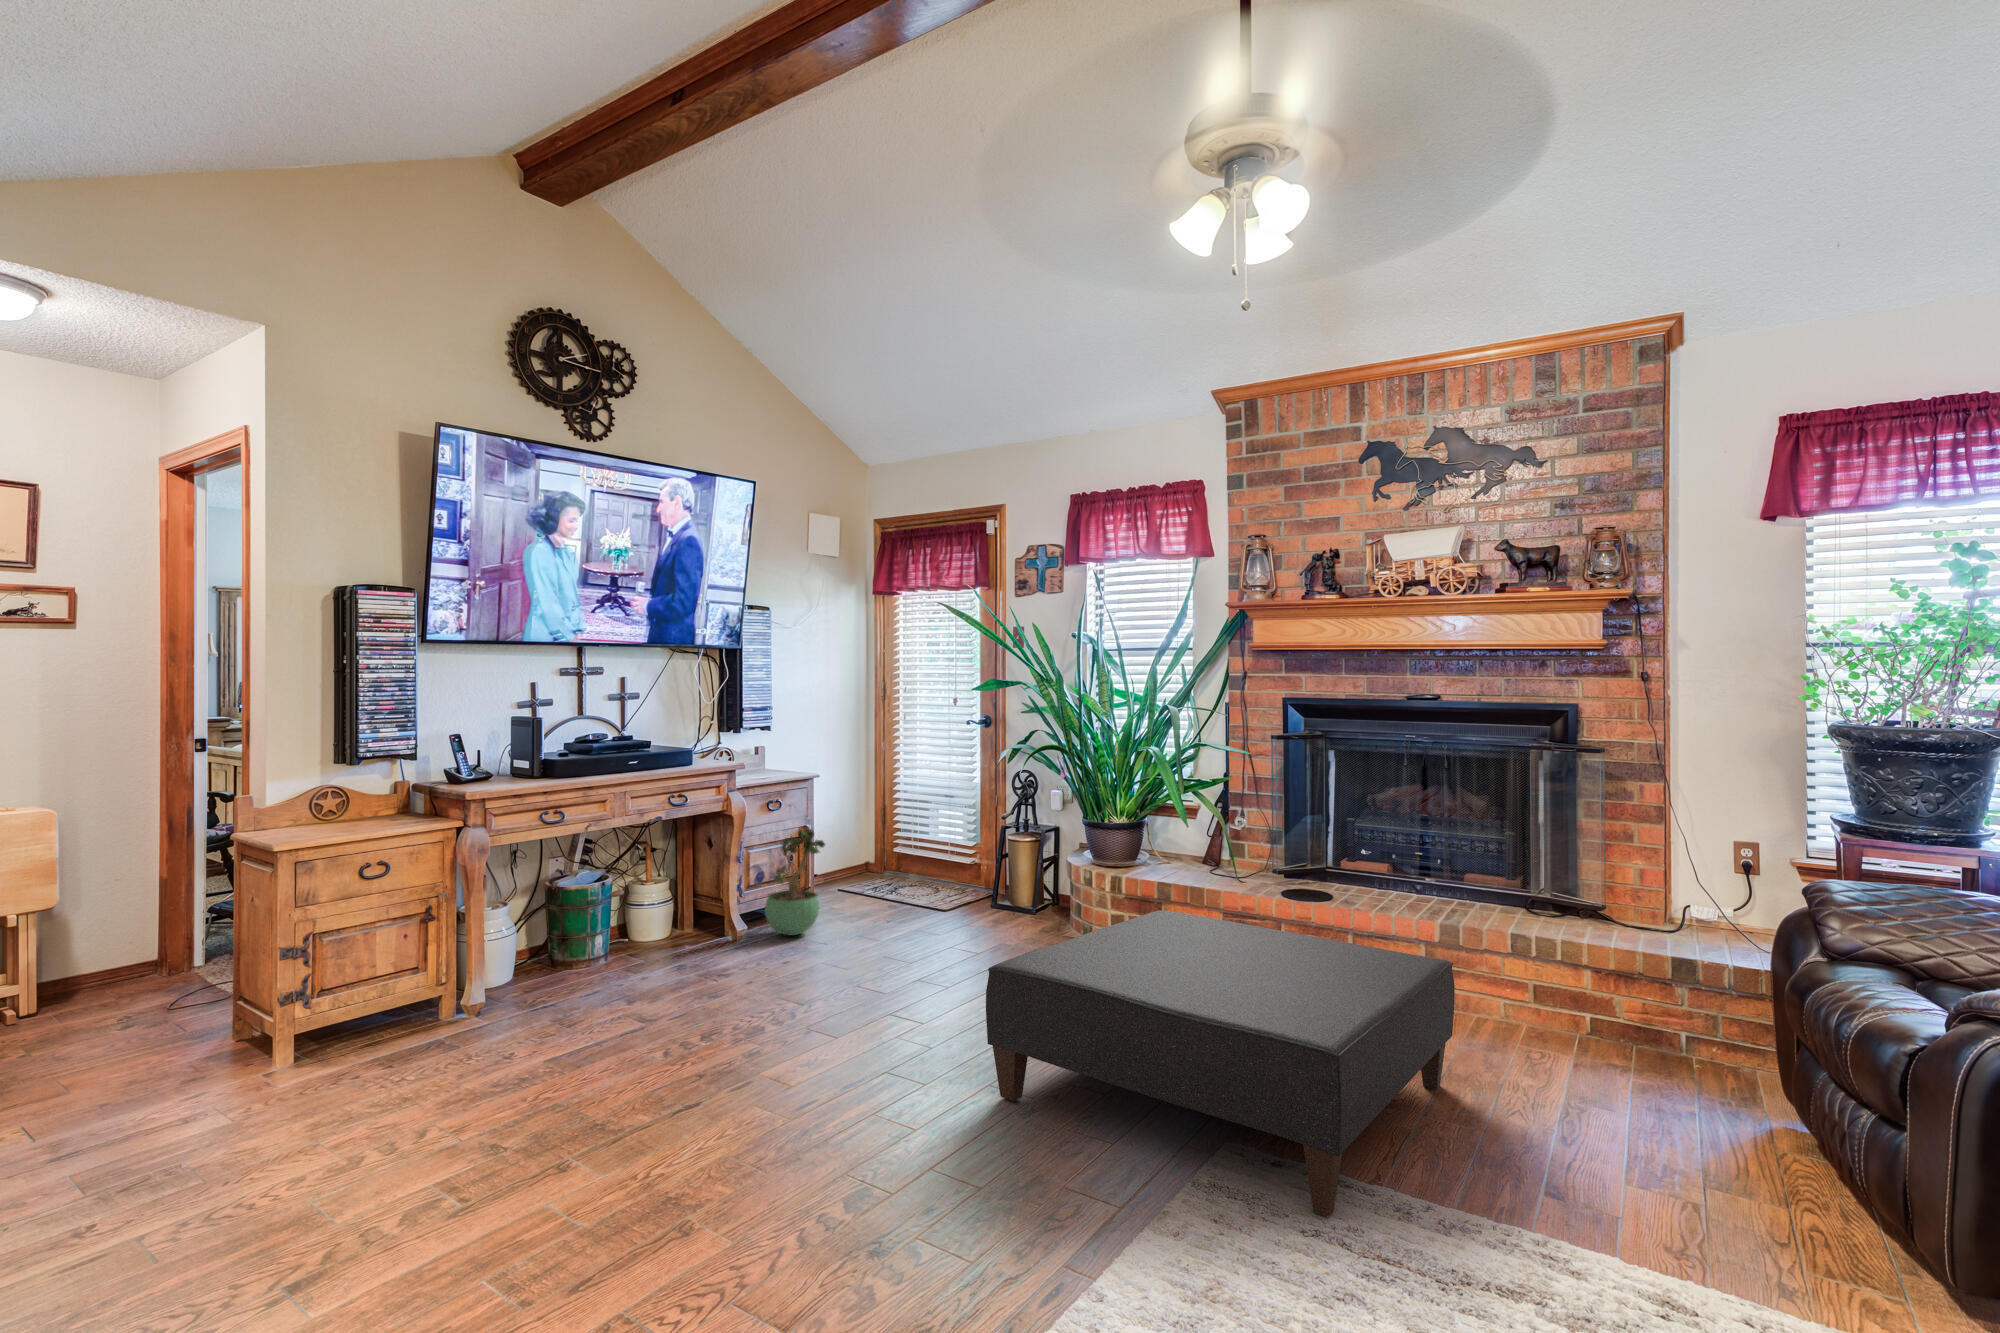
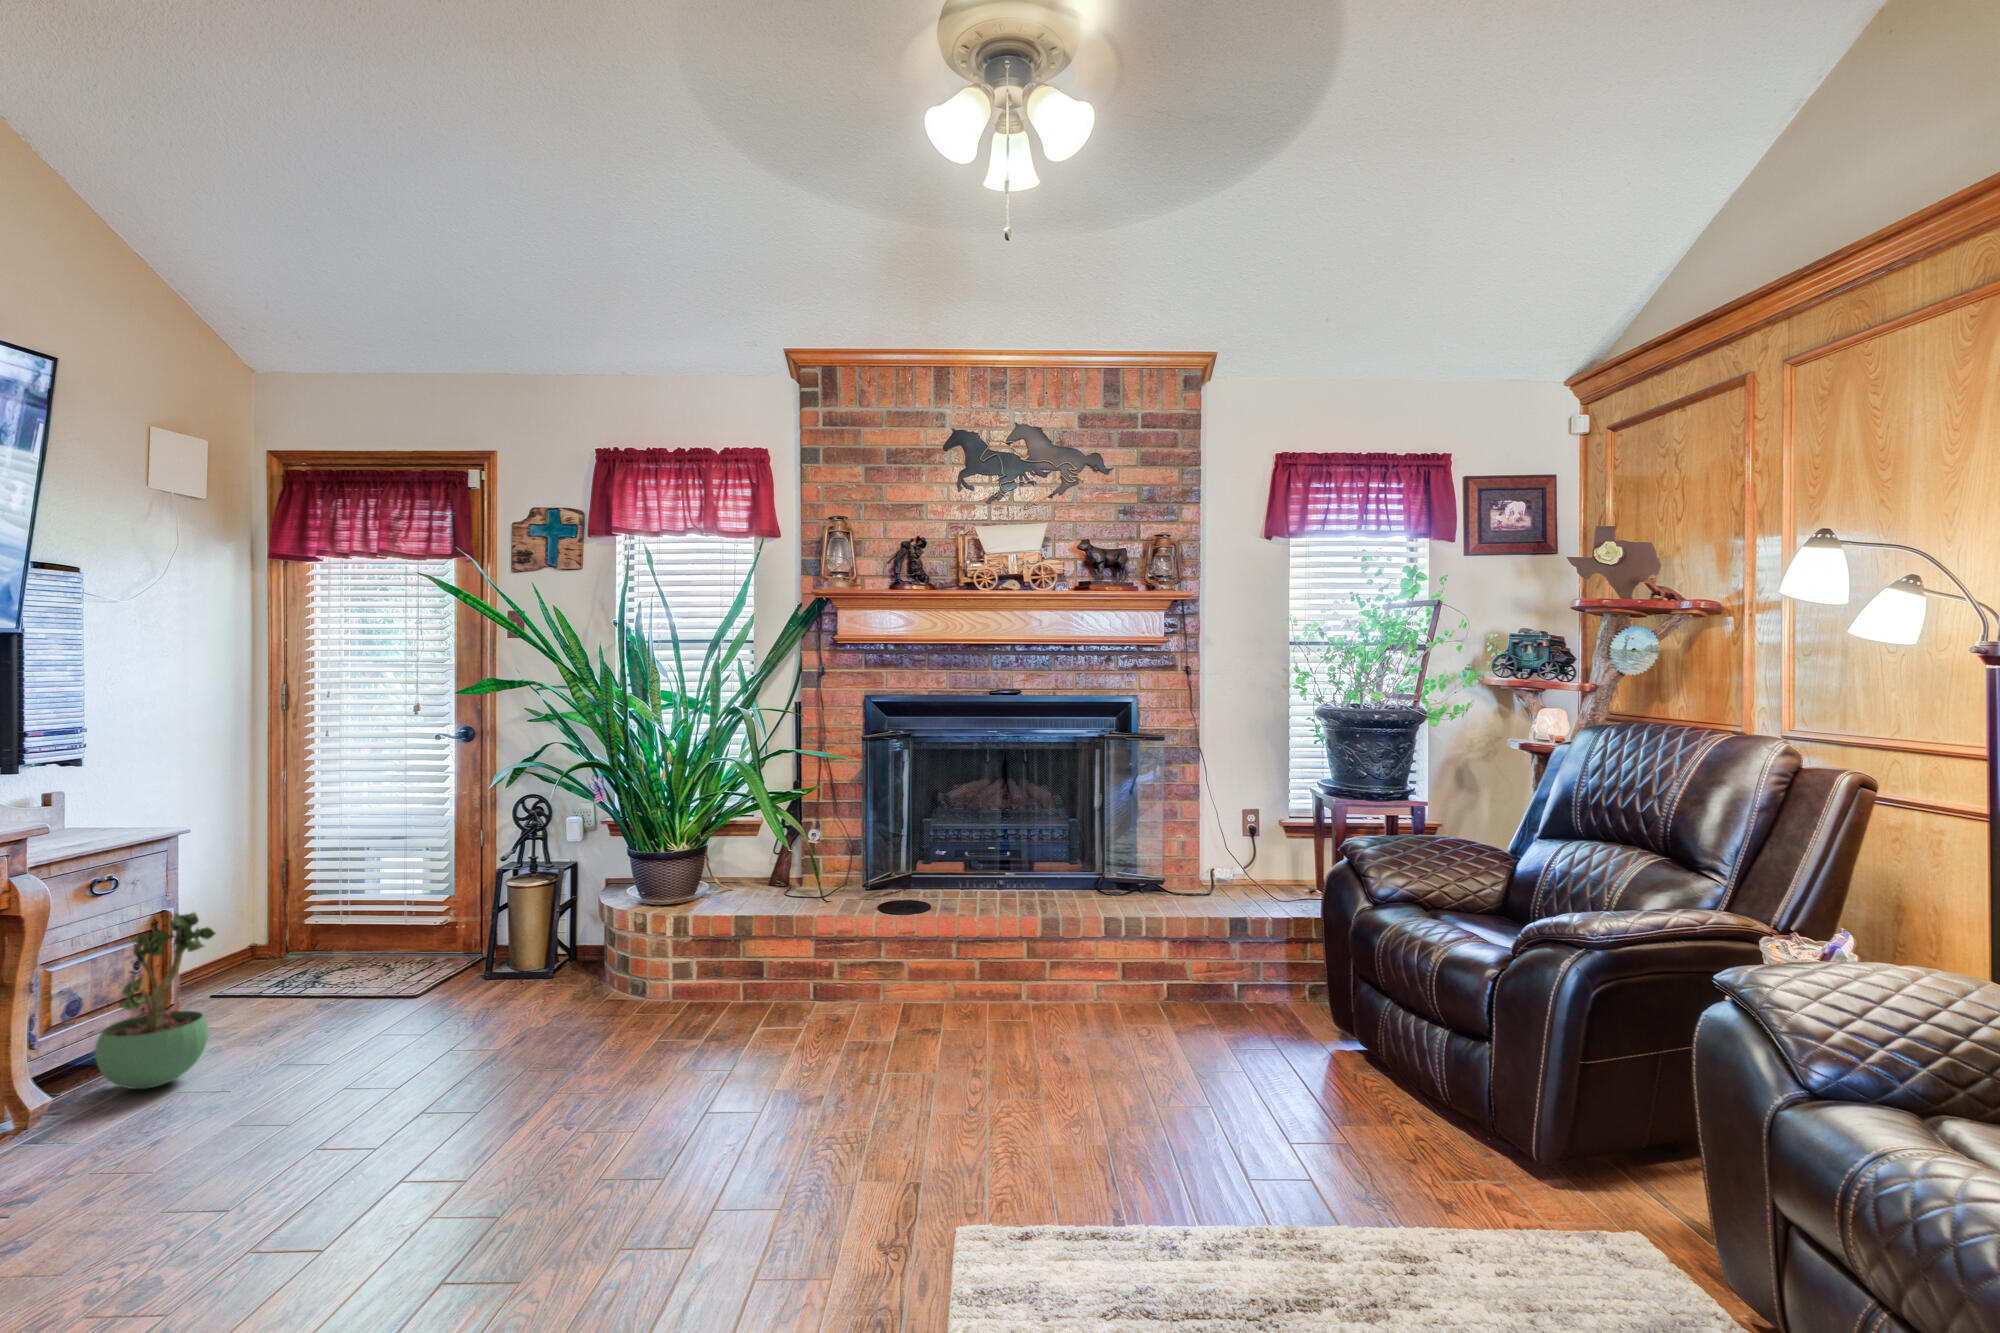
ottoman: present [986,910,1455,1217] -> none [627,954,1125,1280]

